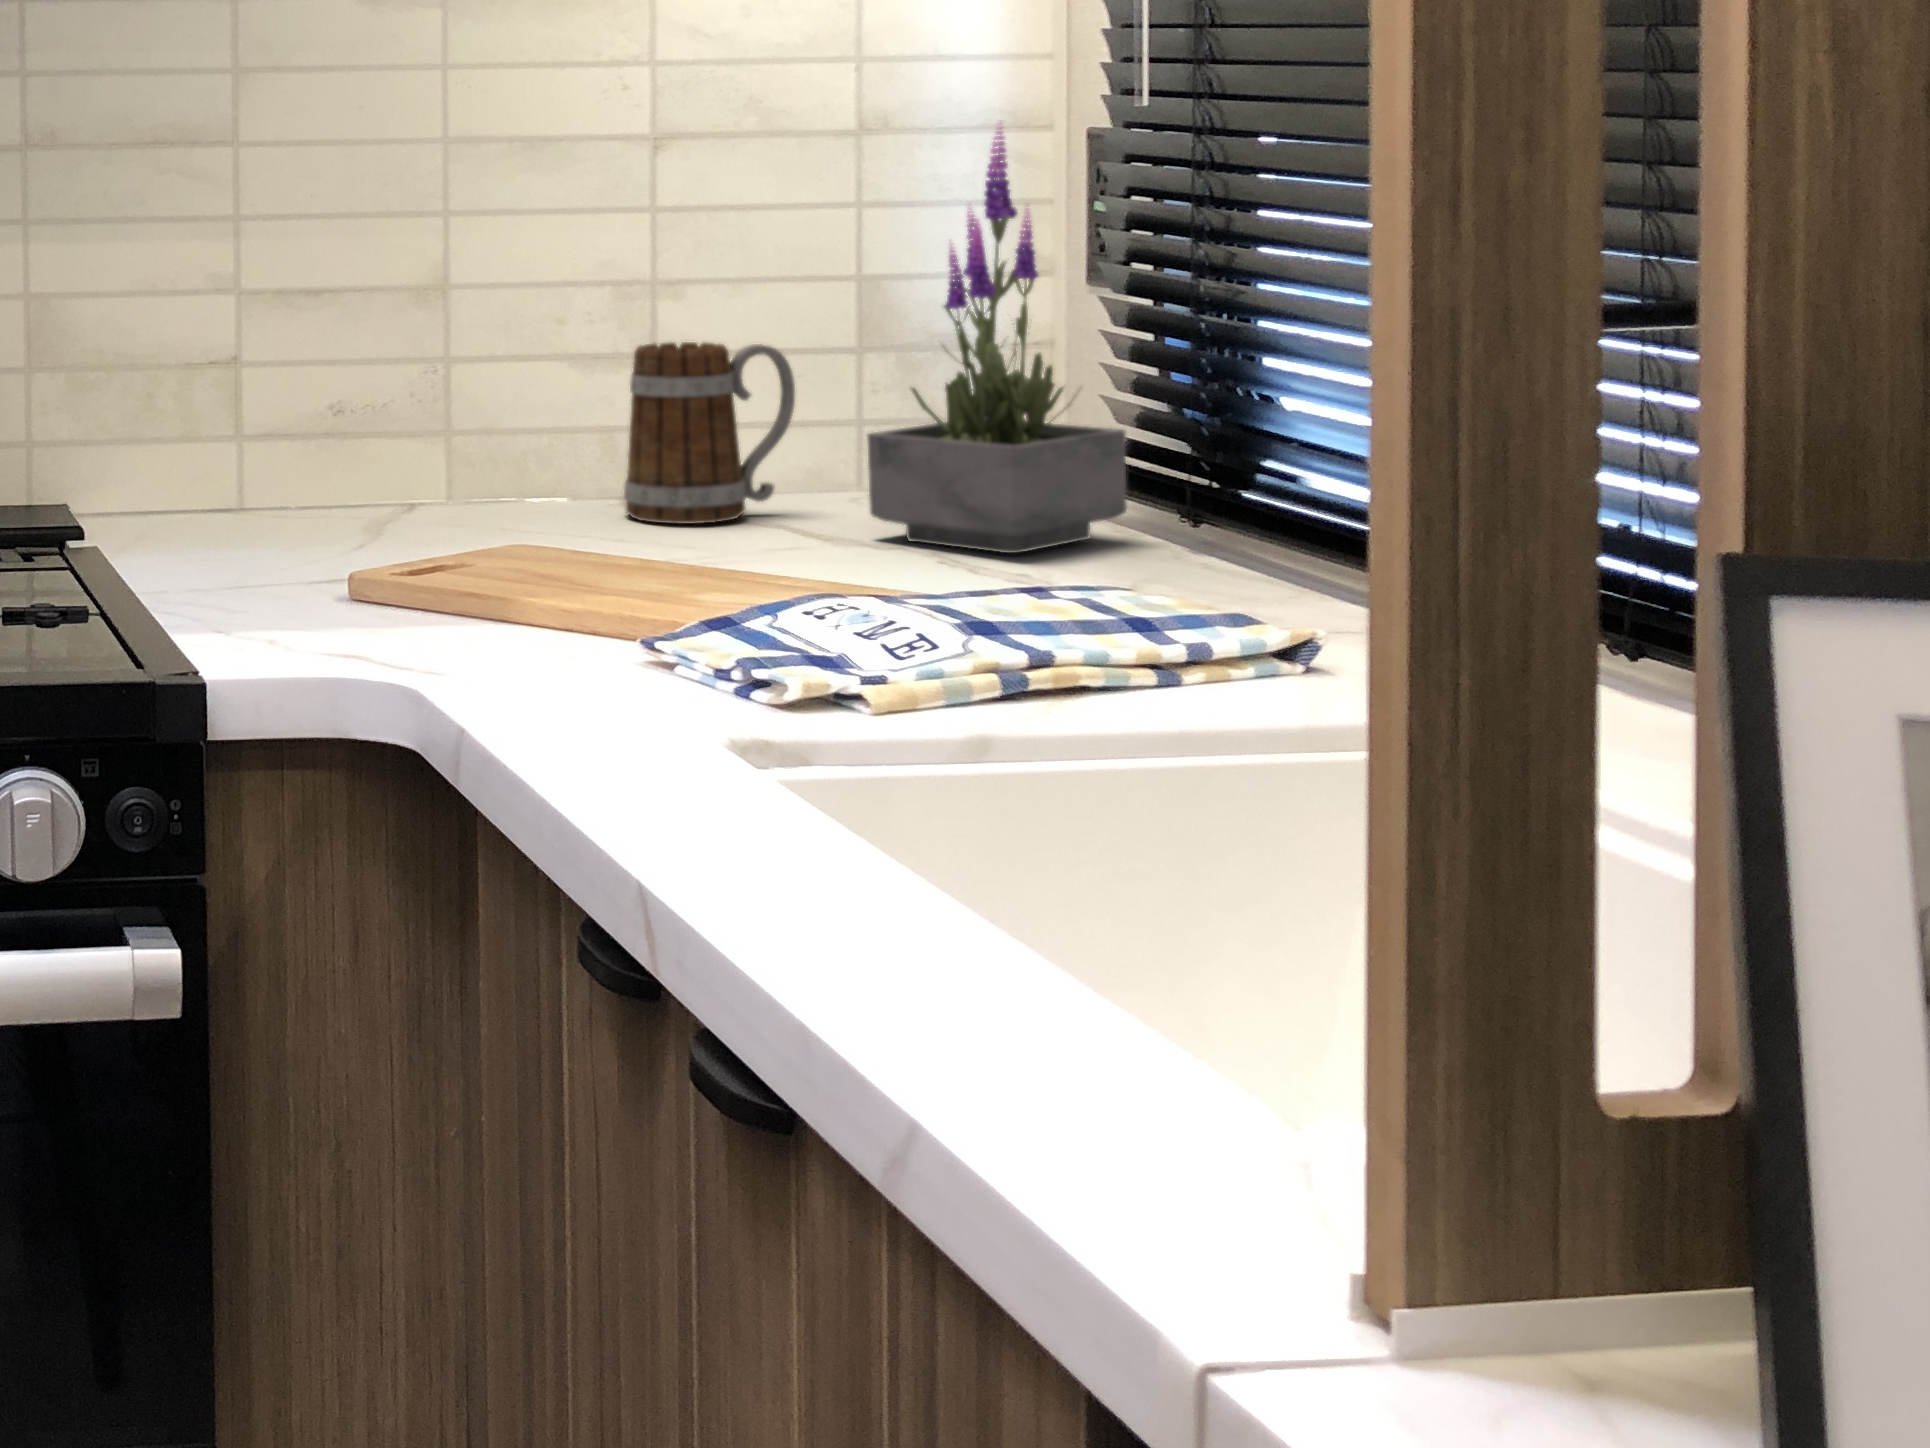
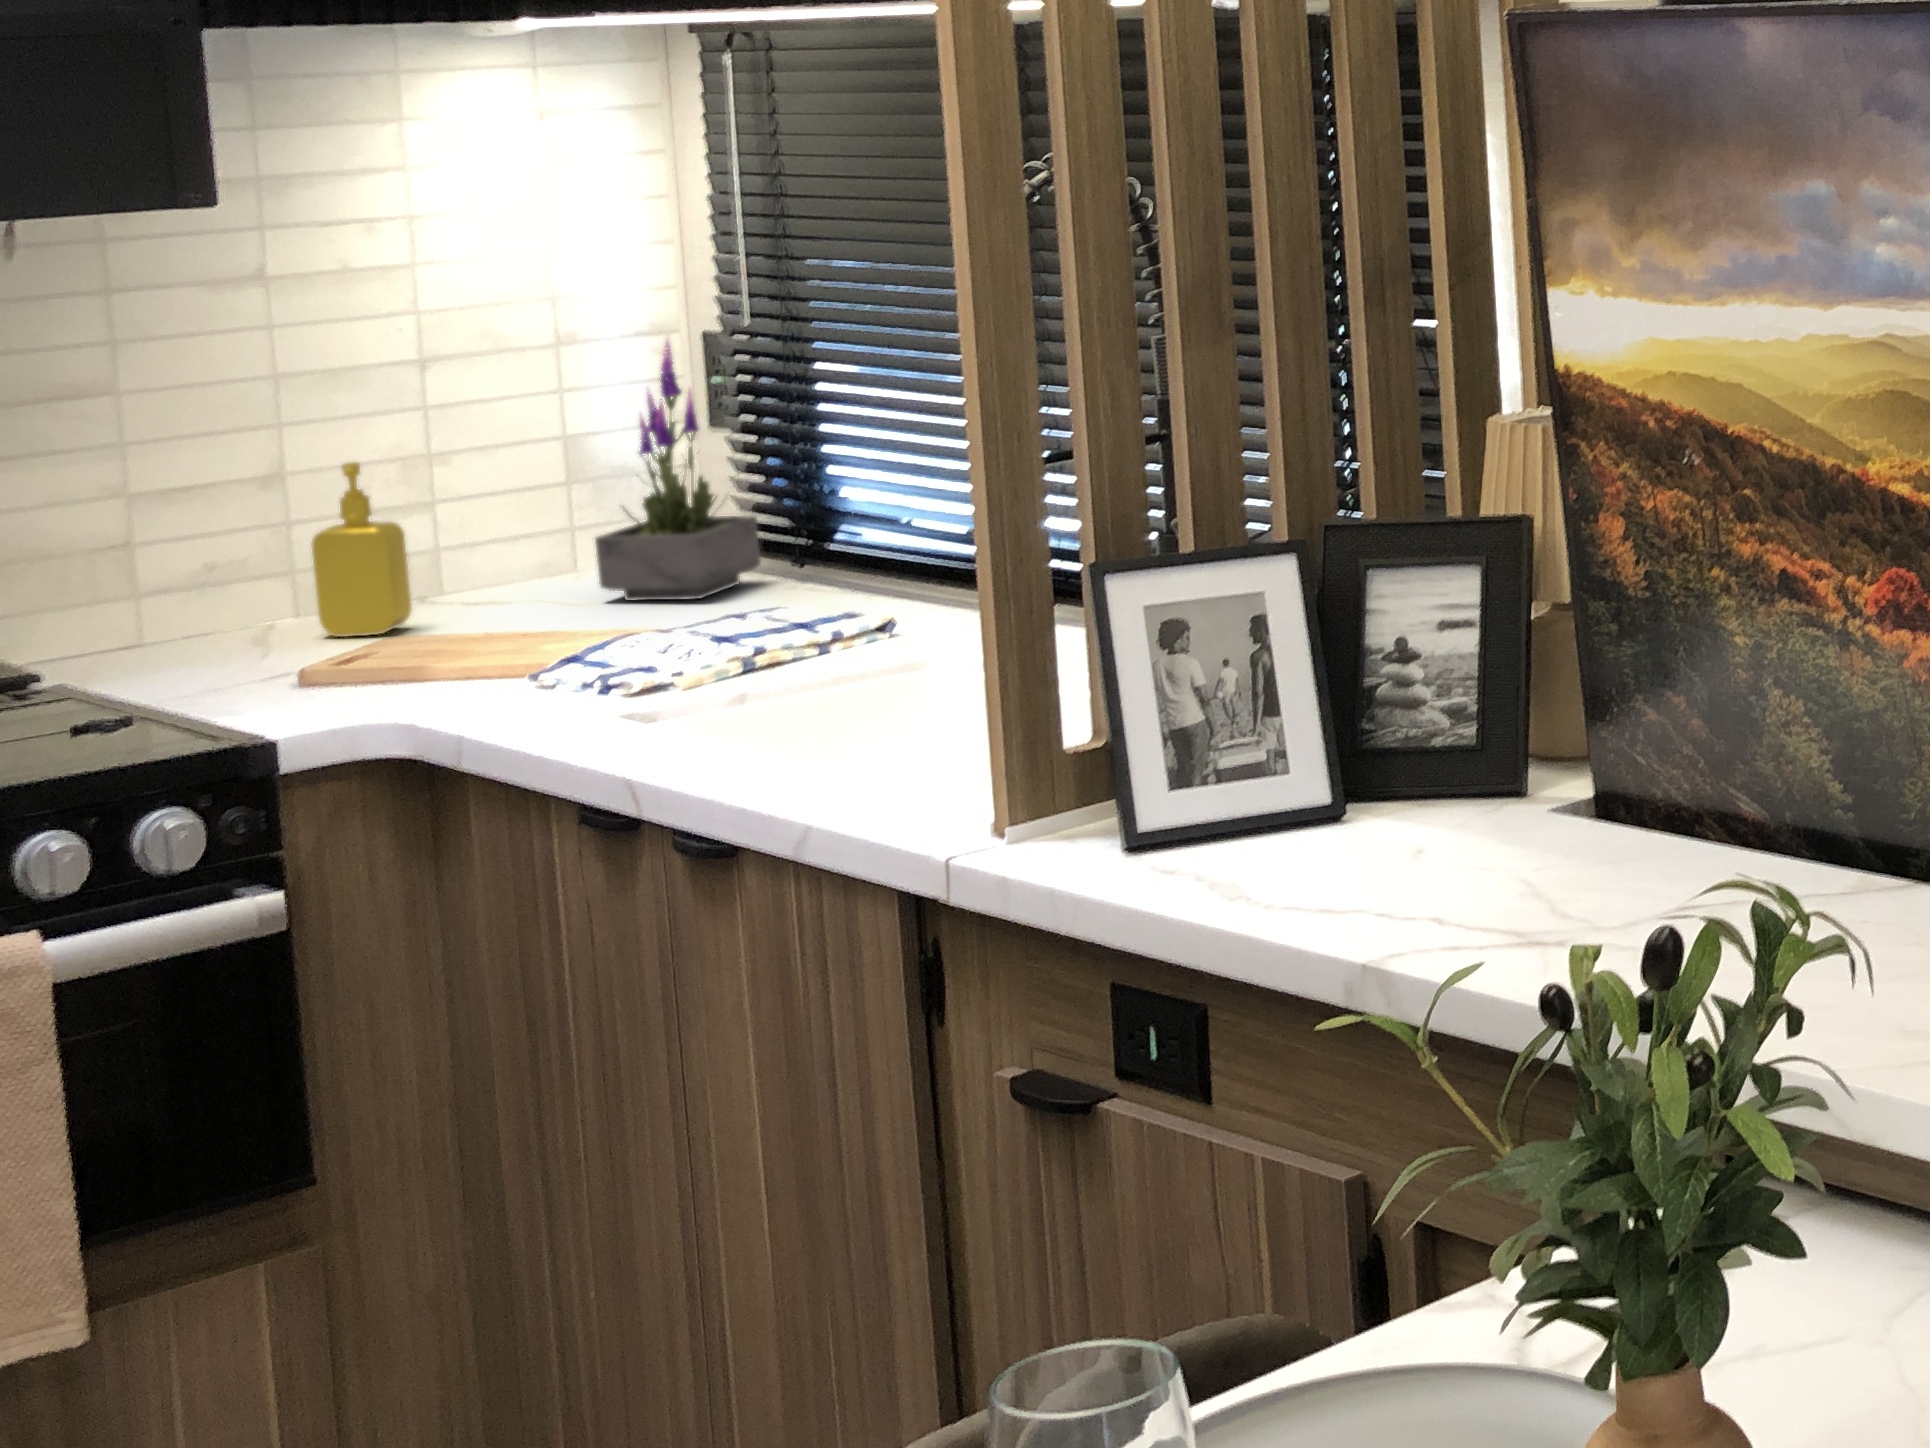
soap dispenser: none [463,276,592,541] -> present [312,462,412,637]
mug: present [624,342,795,524] -> none [418,487,533,612]

